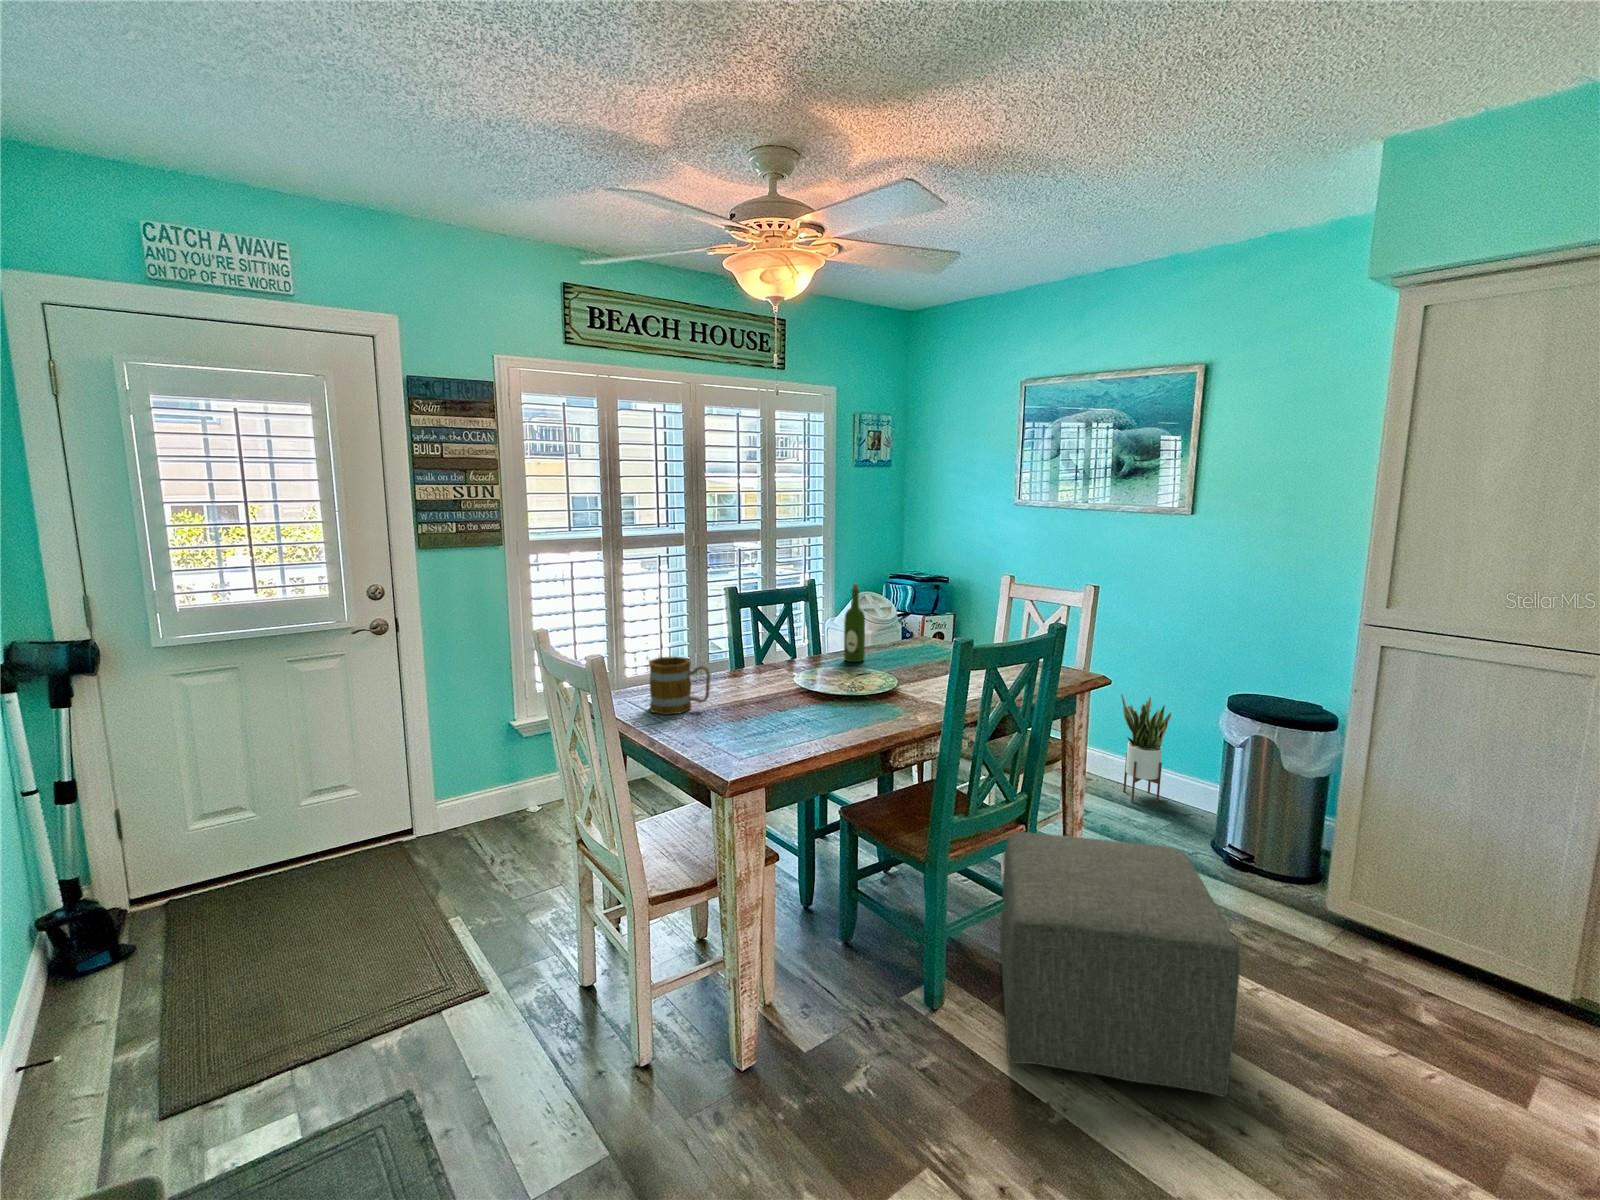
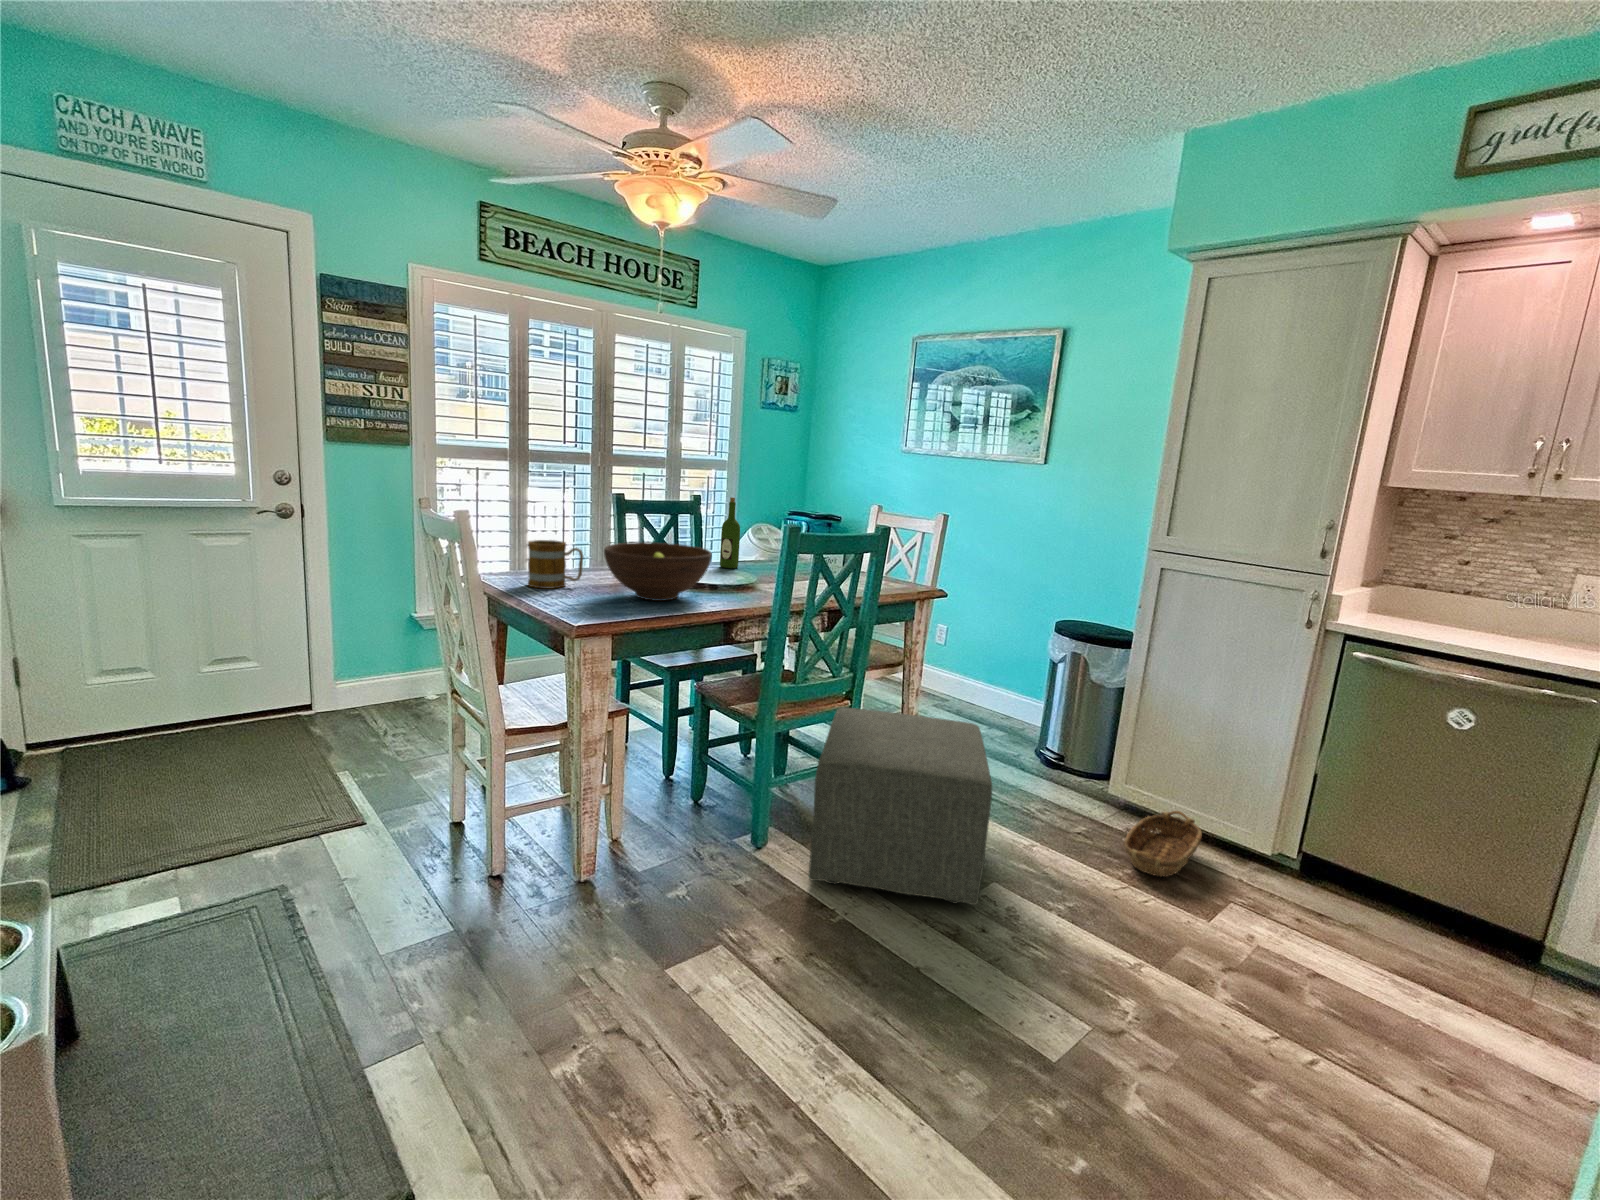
fruit bowl: none [739,653,860,727] -> present [604,542,712,601]
potted plant: present [1121,694,1171,803] -> none [974,622,1016,719]
basket: none [1354,924,1486,1062] -> present [1124,811,1202,877]

